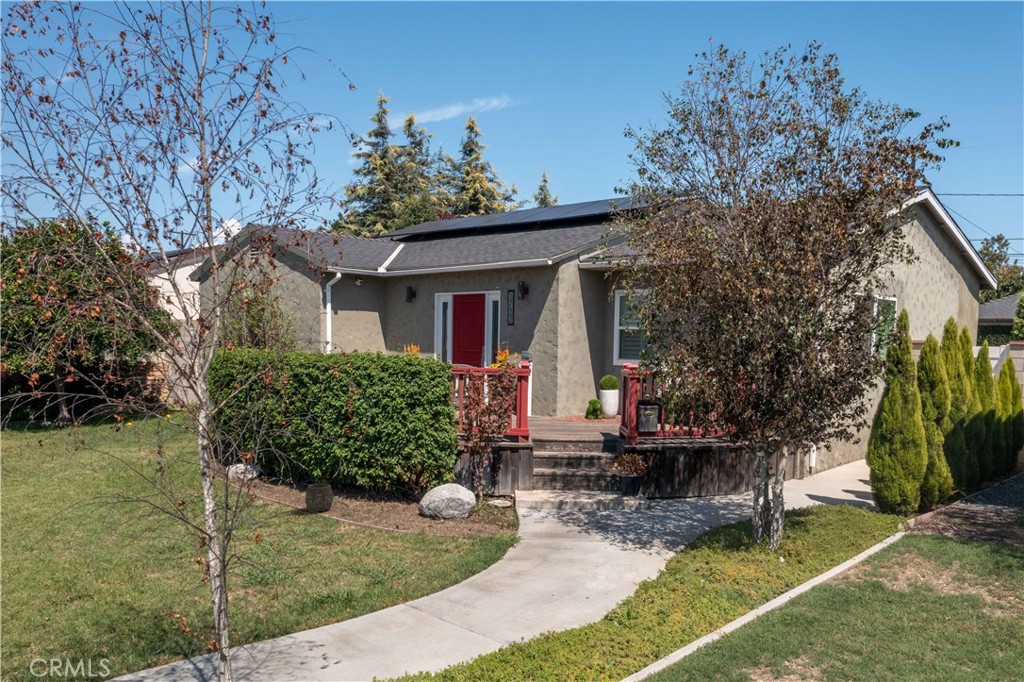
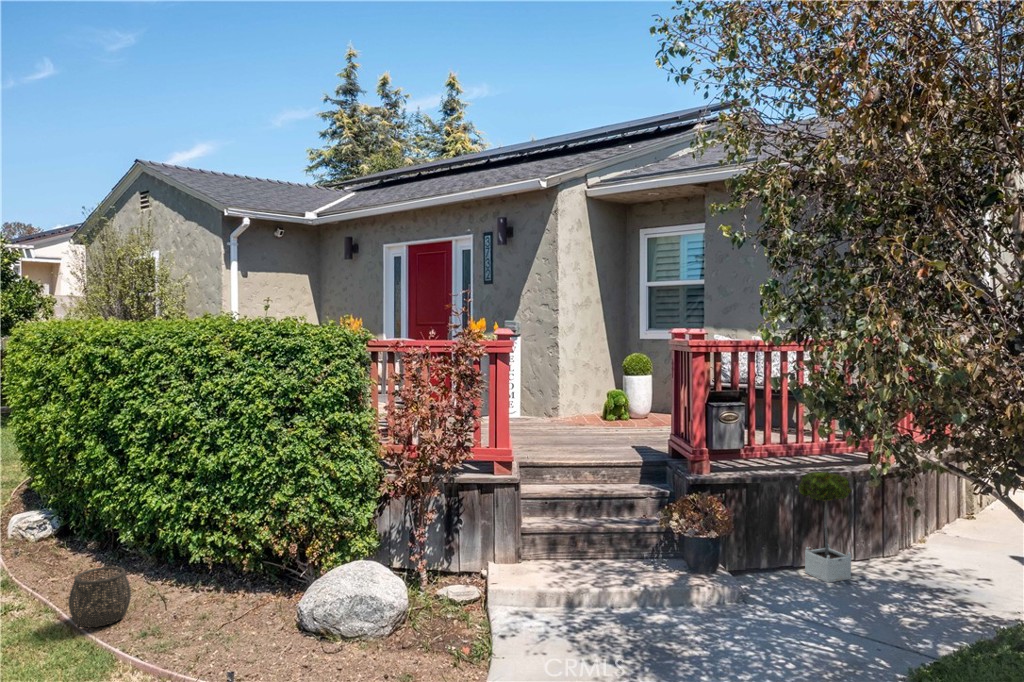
potted tree: none [688,444,717,506] -> present [798,471,852,583]

